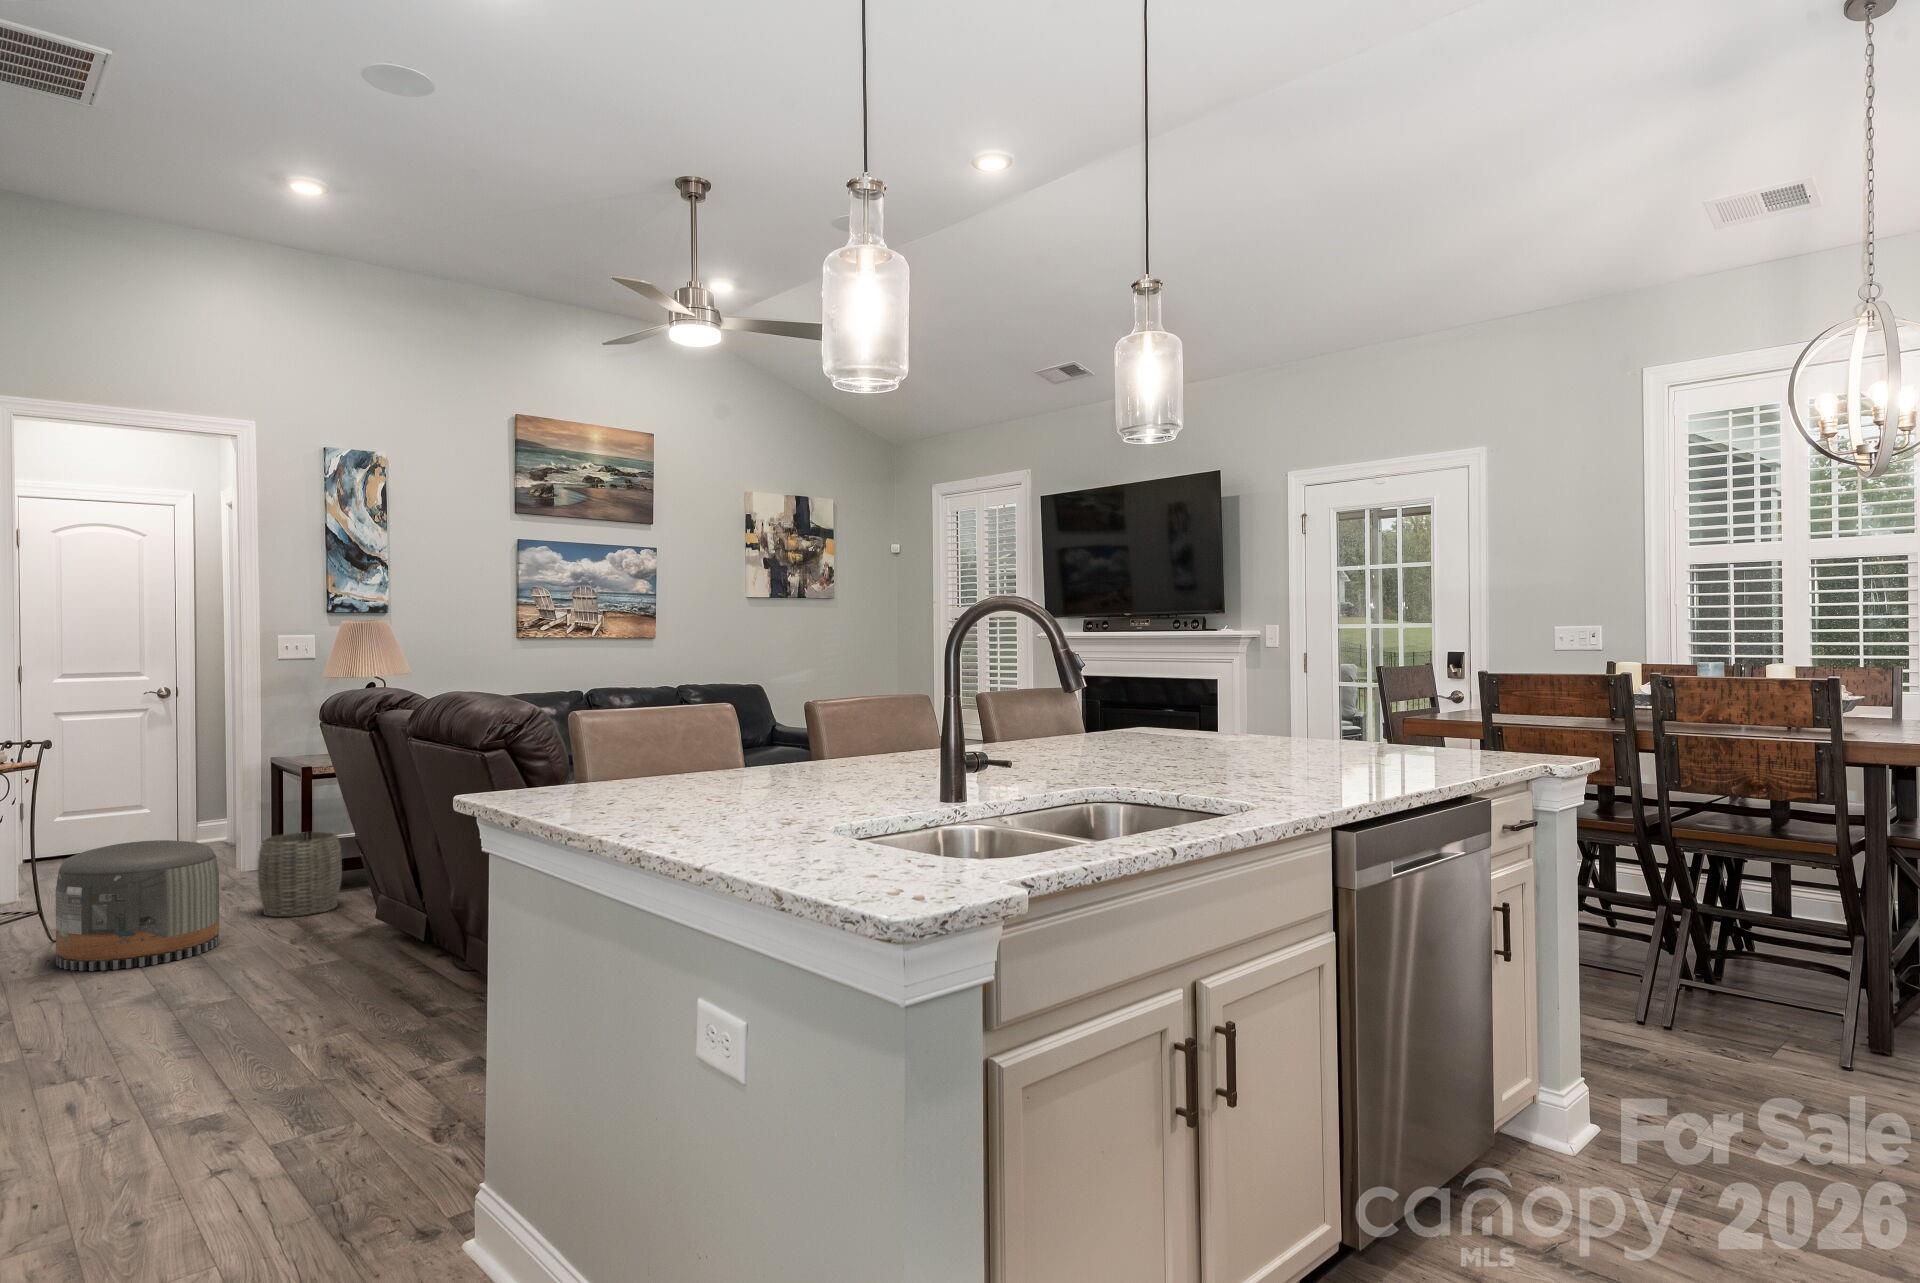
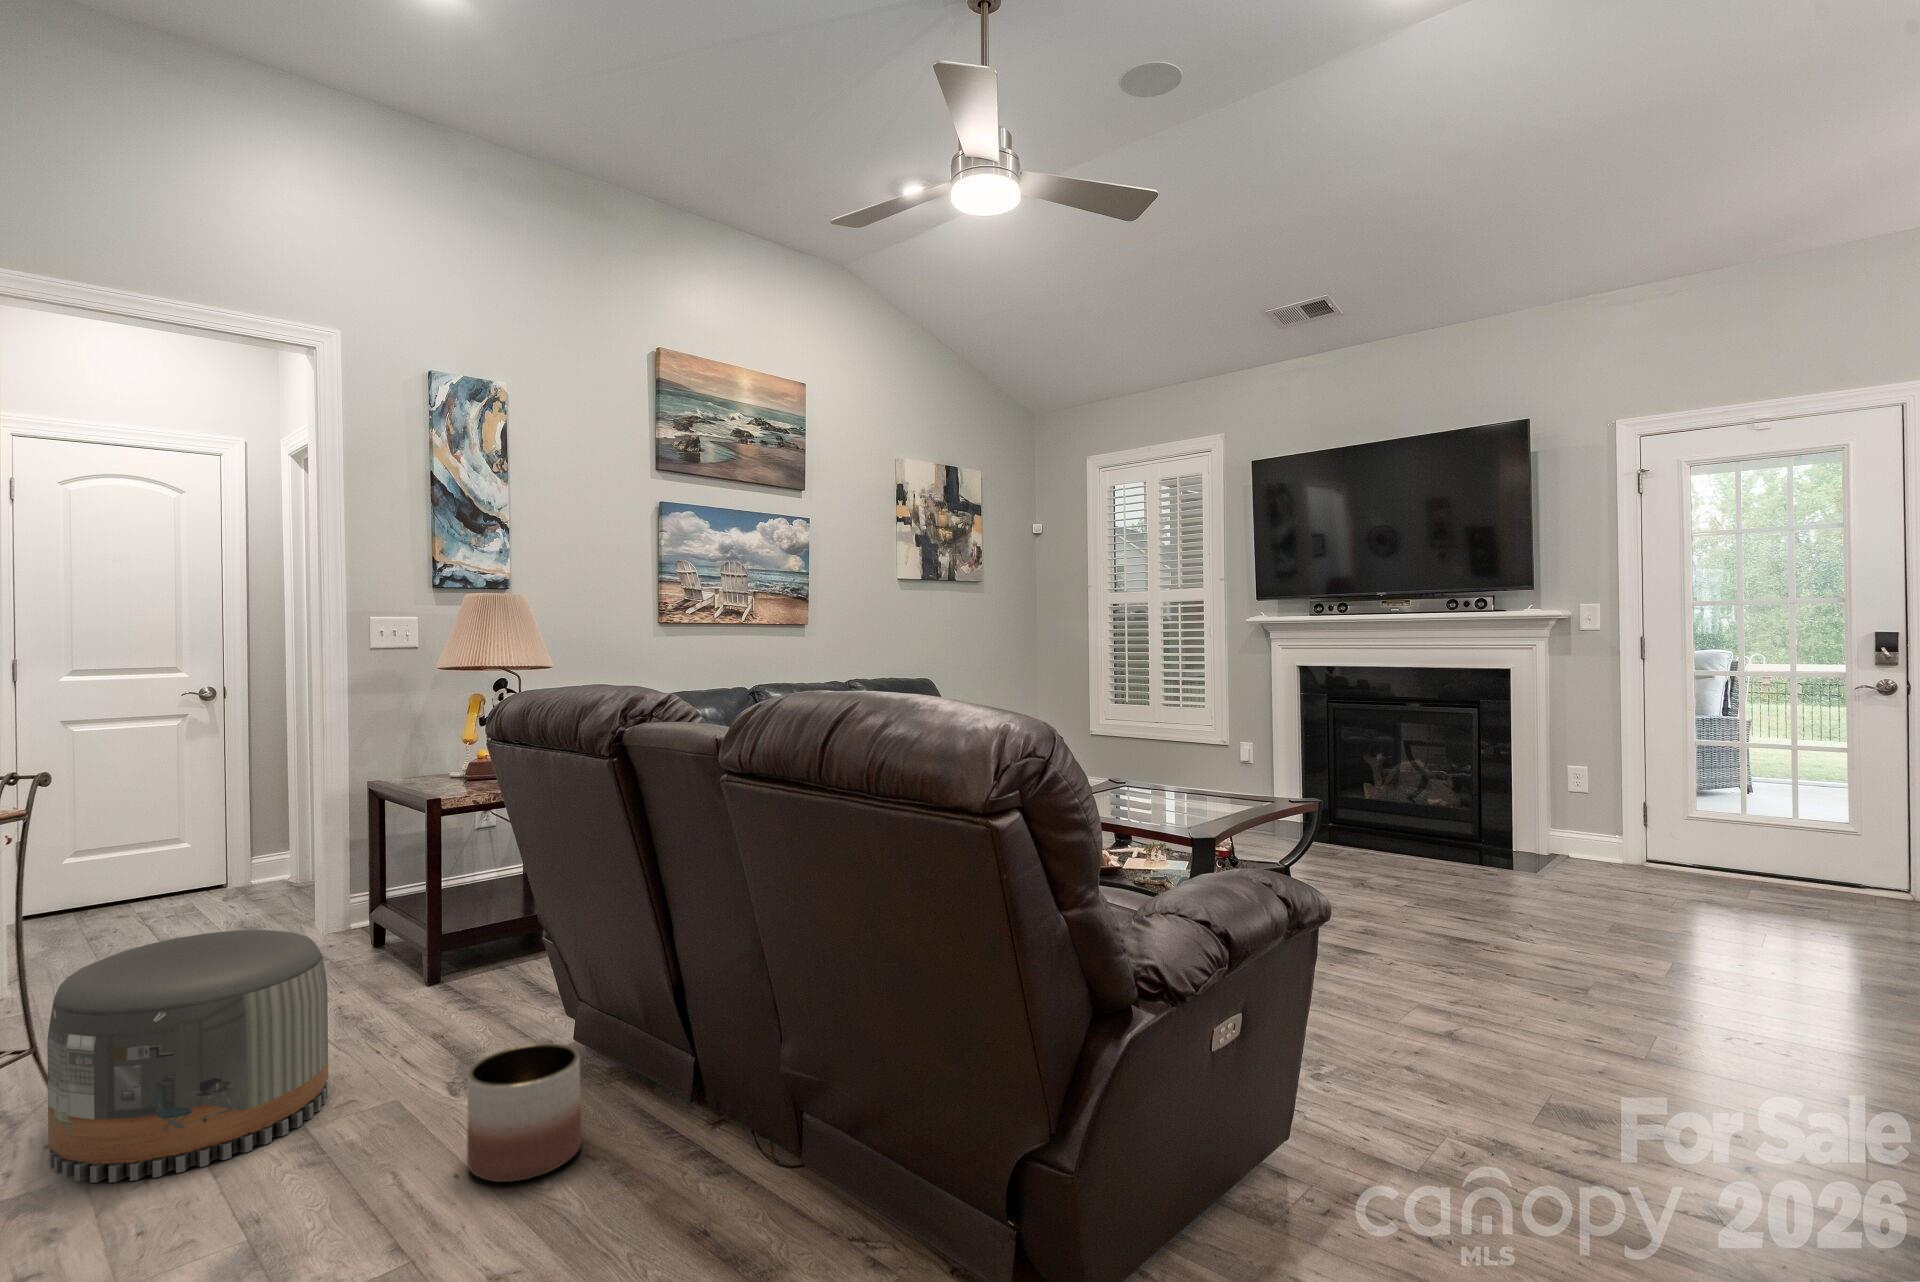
woven basket: present [258,832,342,917] -> none [372,891,492,1027]
planter: none [287,905,357,974] -> present [467,1043,582,1182]

